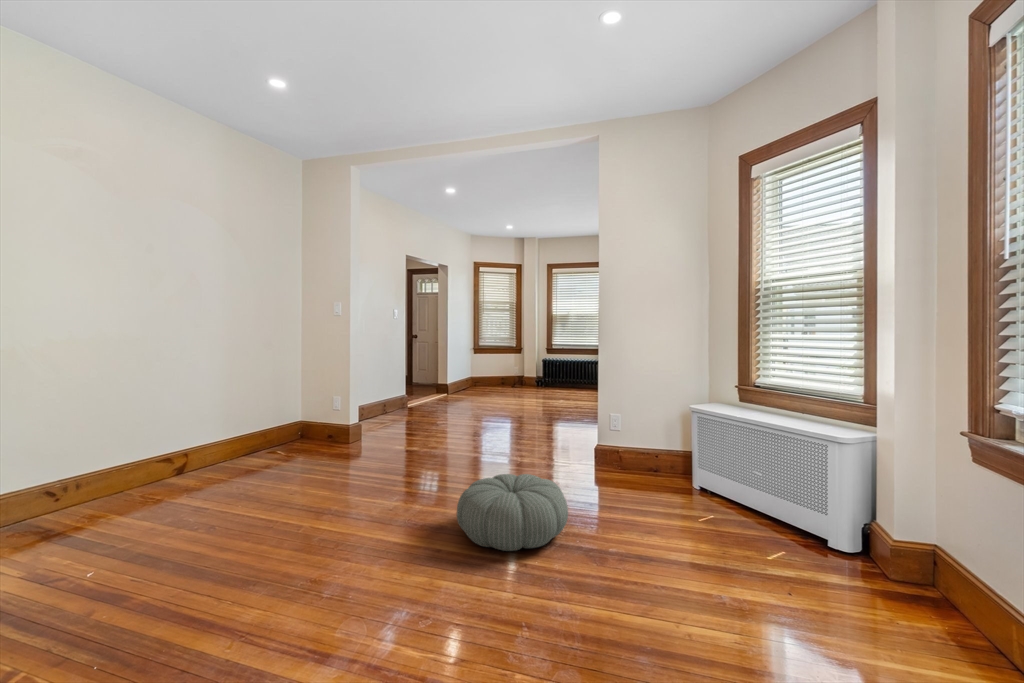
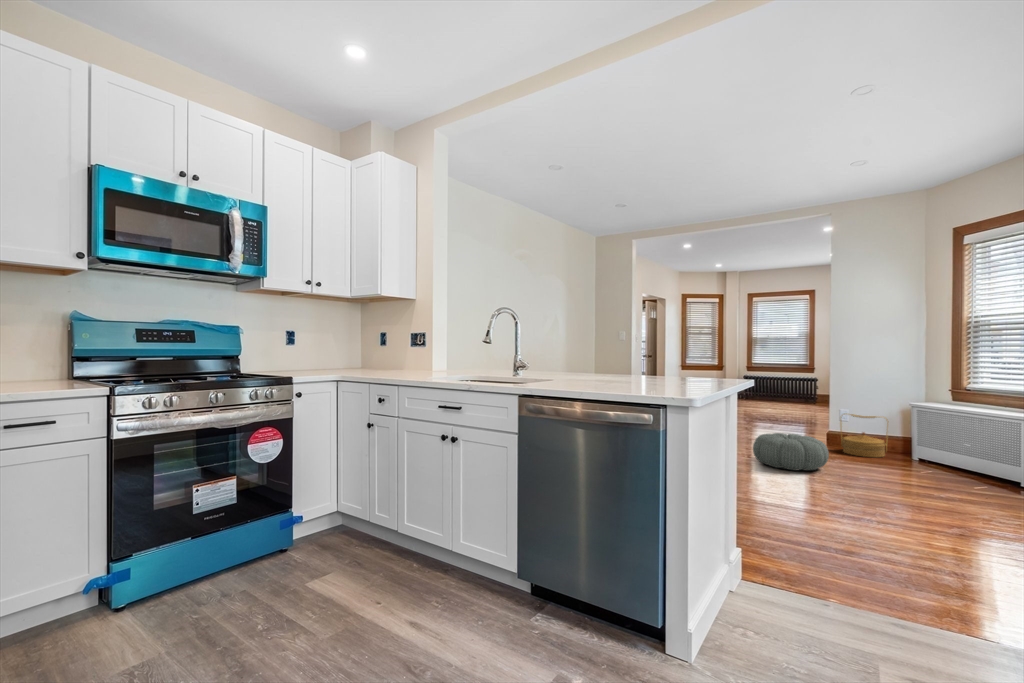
woven basket: none [606,424,663,489] -> present [840,414,888,457]

